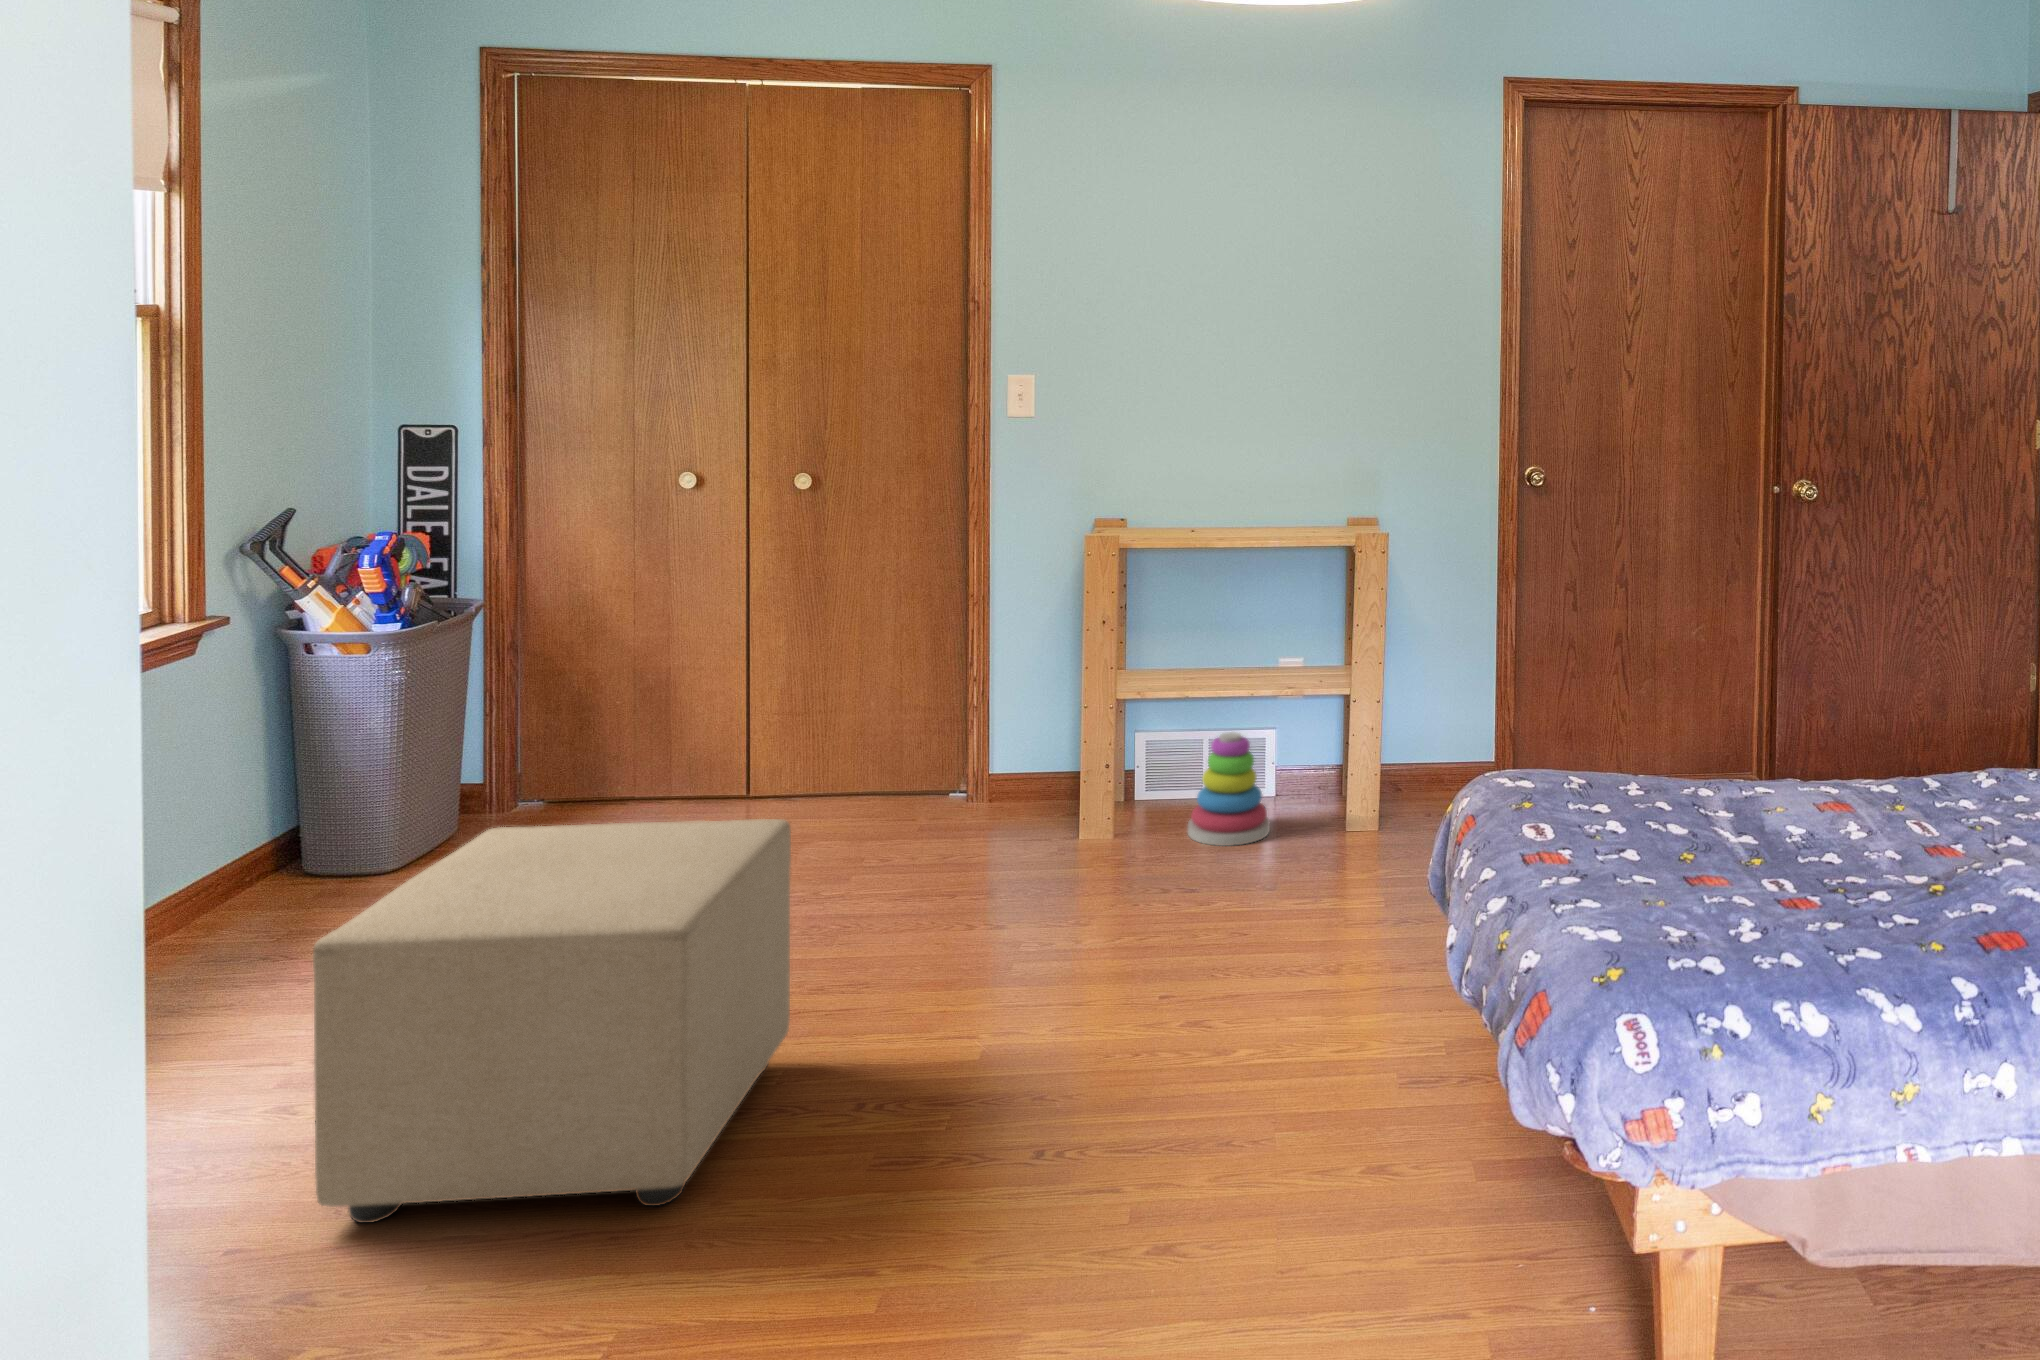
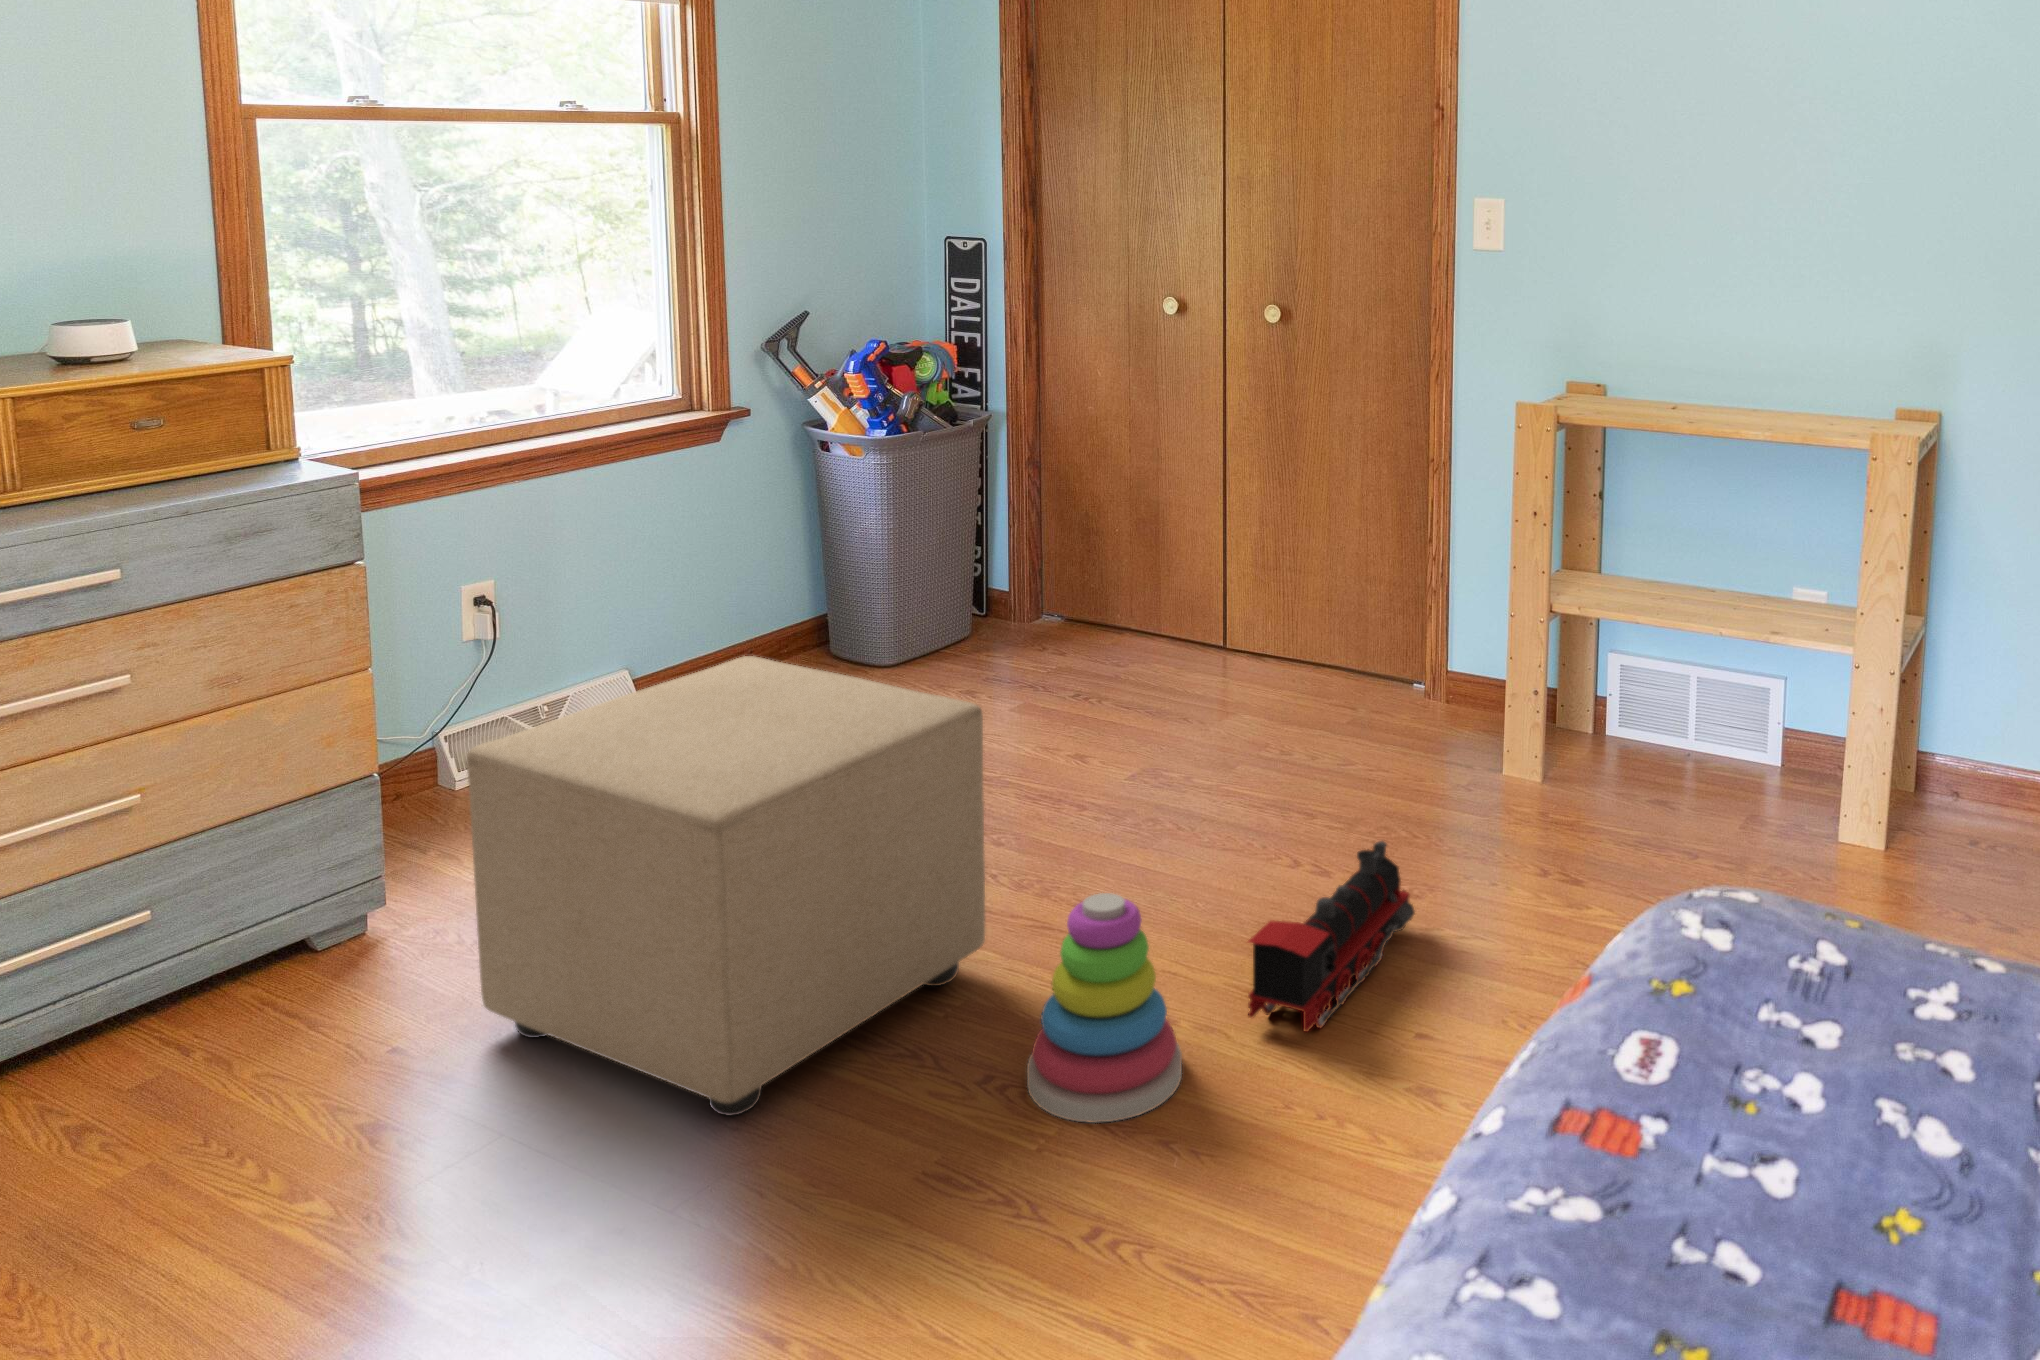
stacking toy: present [1188,732,1270,846] -> present [1027,893,1182,1123]
toy train: none [1044,879,1109,1023] -> present [1248,841,1415,1032]

